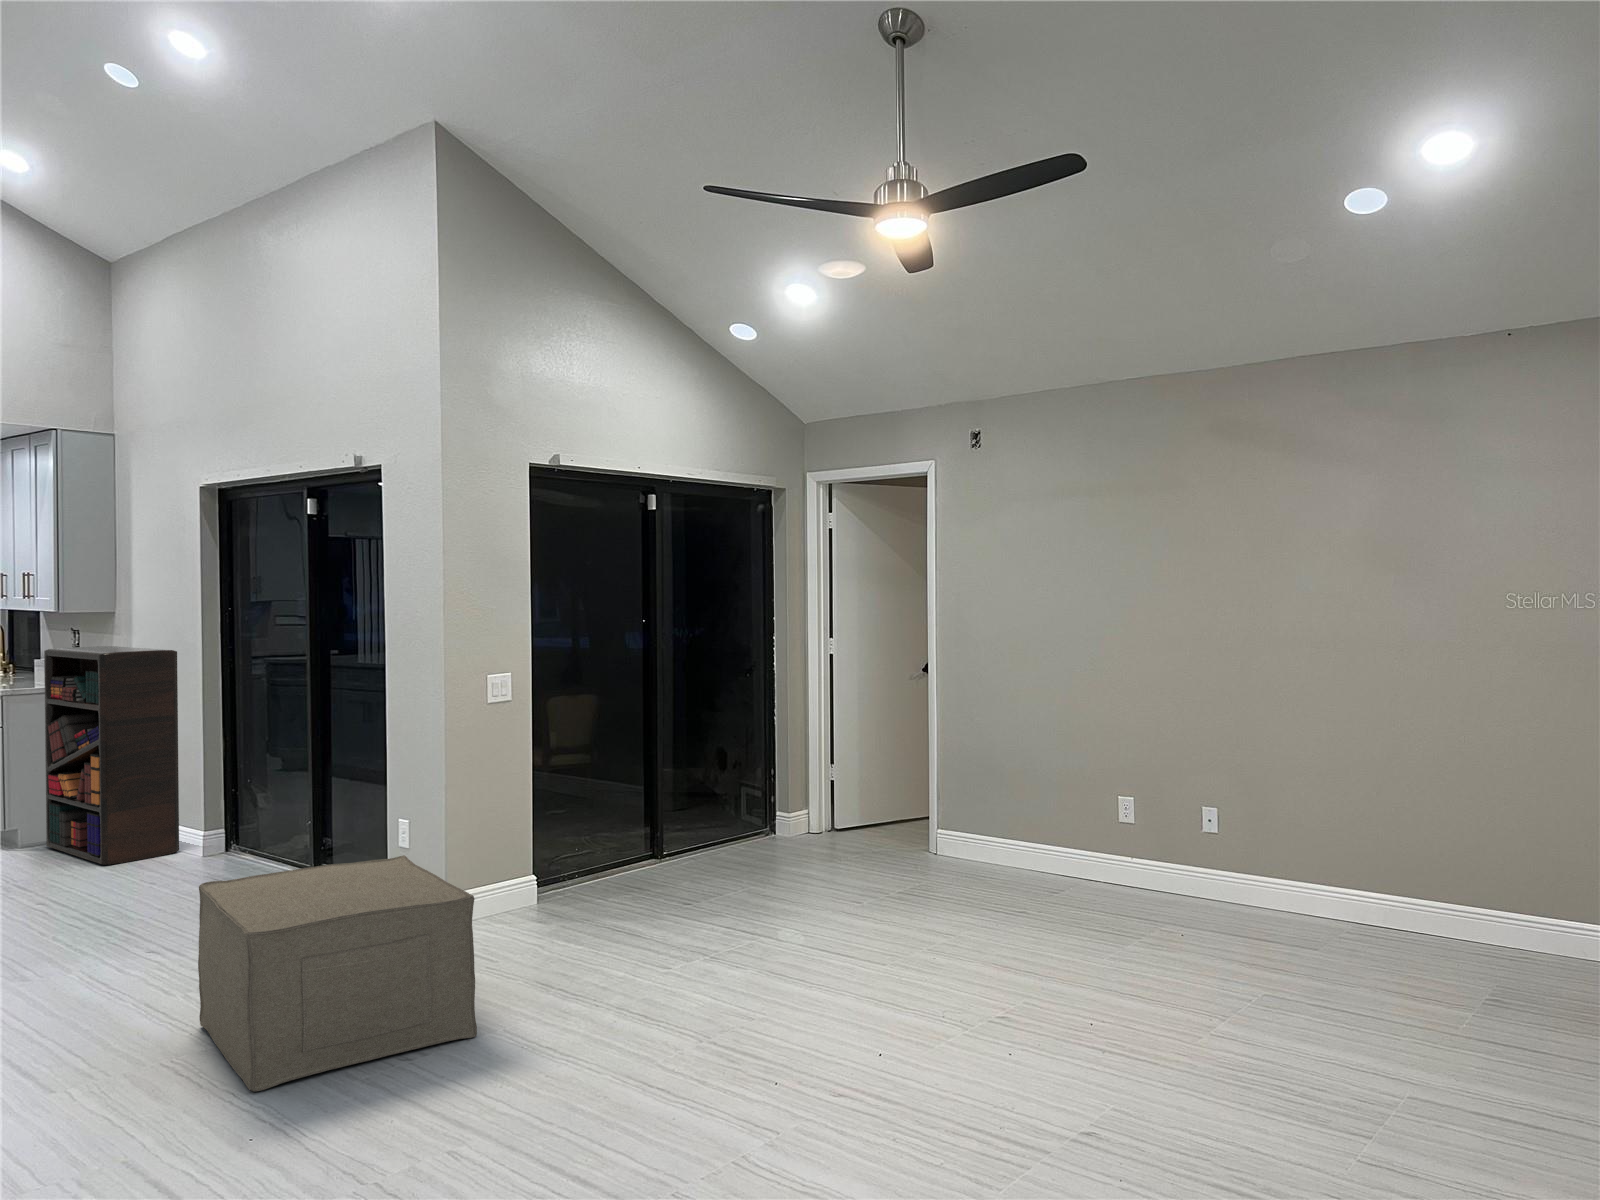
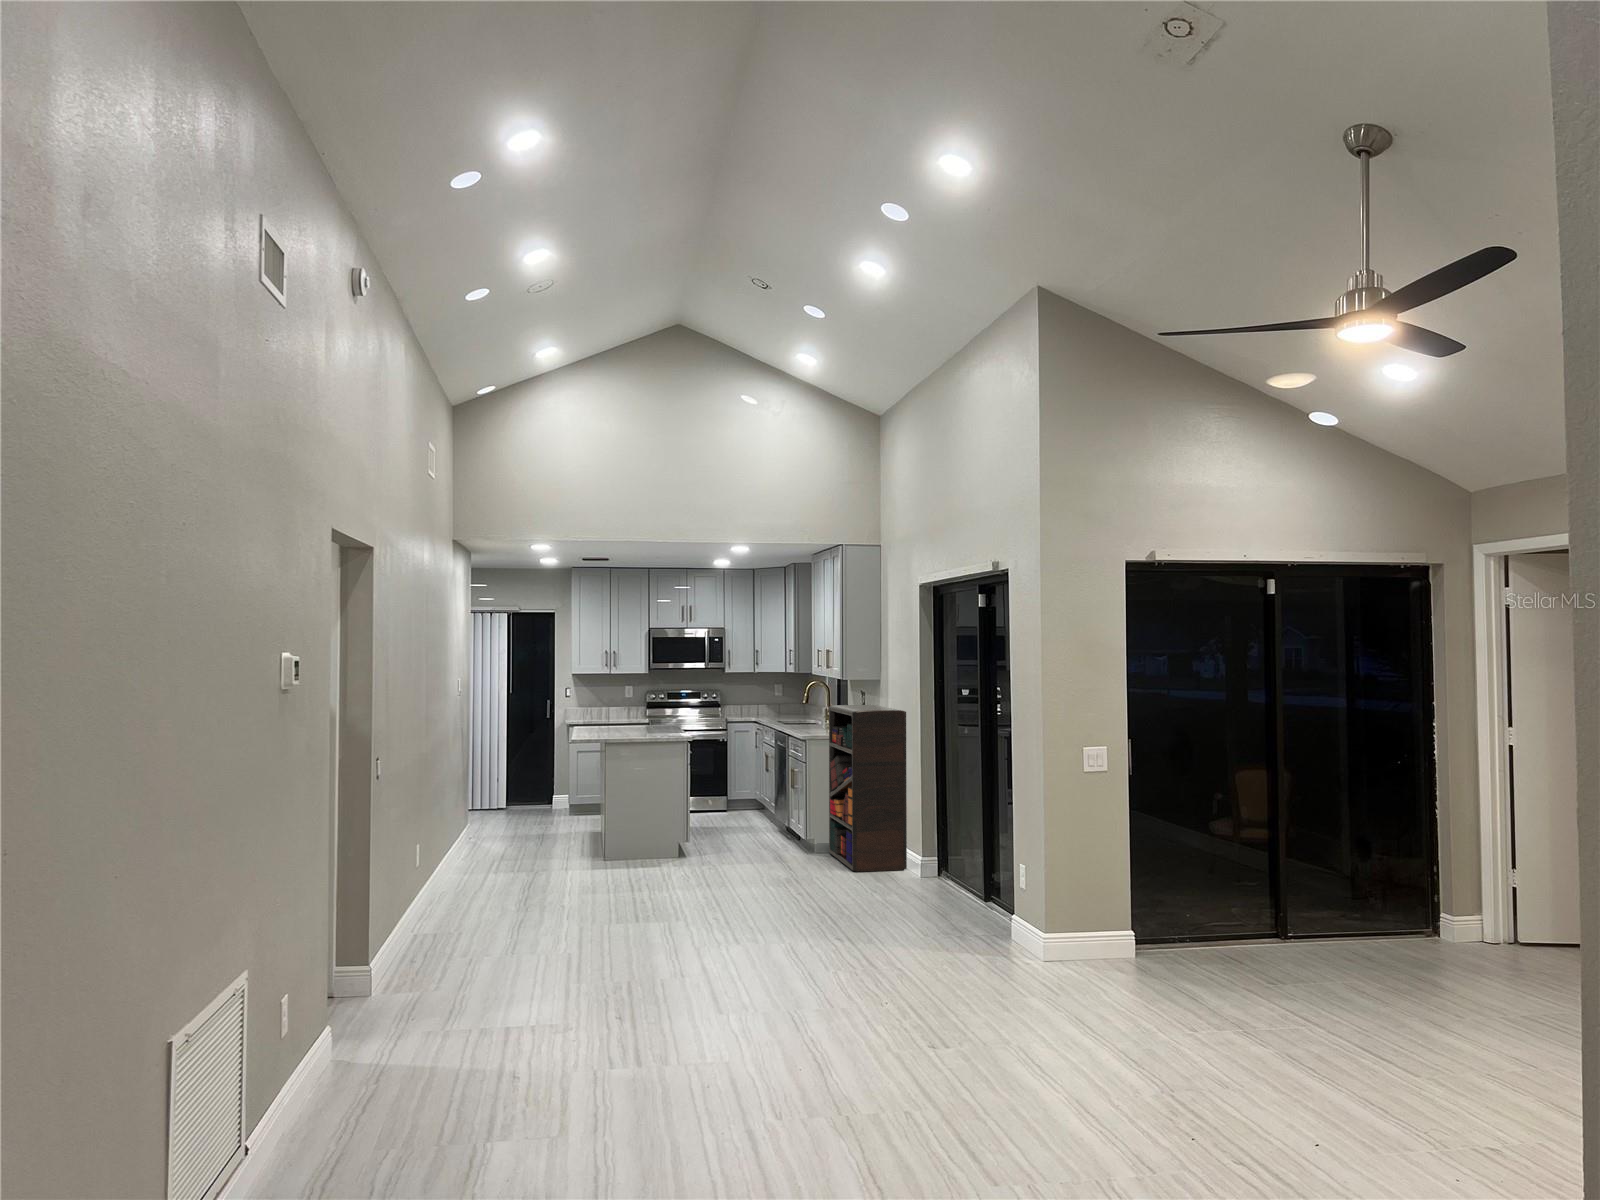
ottoman: present [198,855,477,1092] -> none [831,886,1004,1044]

